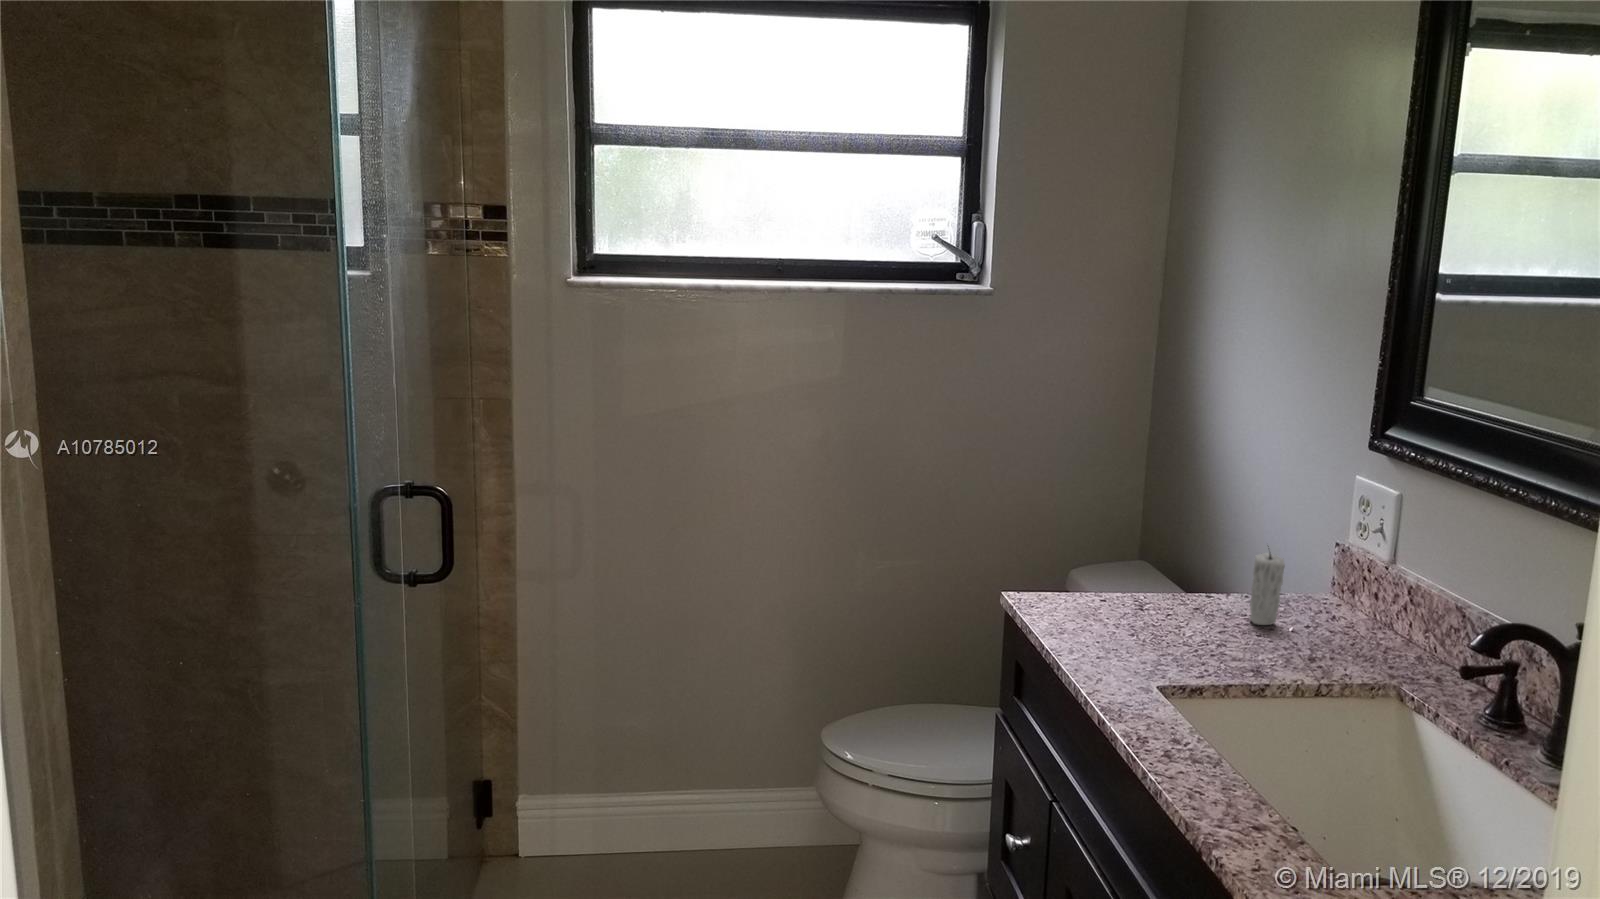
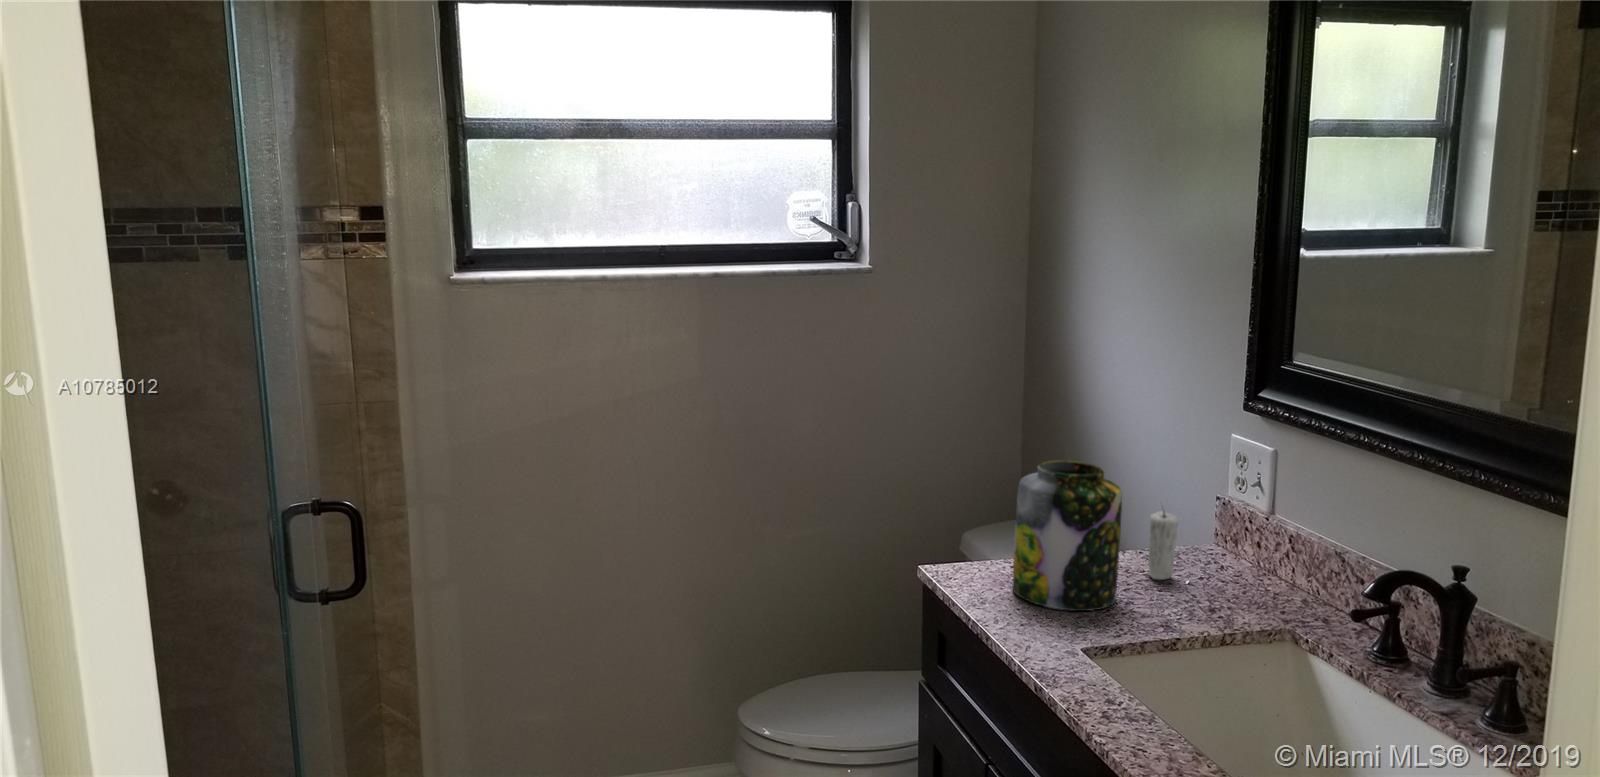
jar: none [1098,491,1219,650] -> present [1013,461,1122,611]

